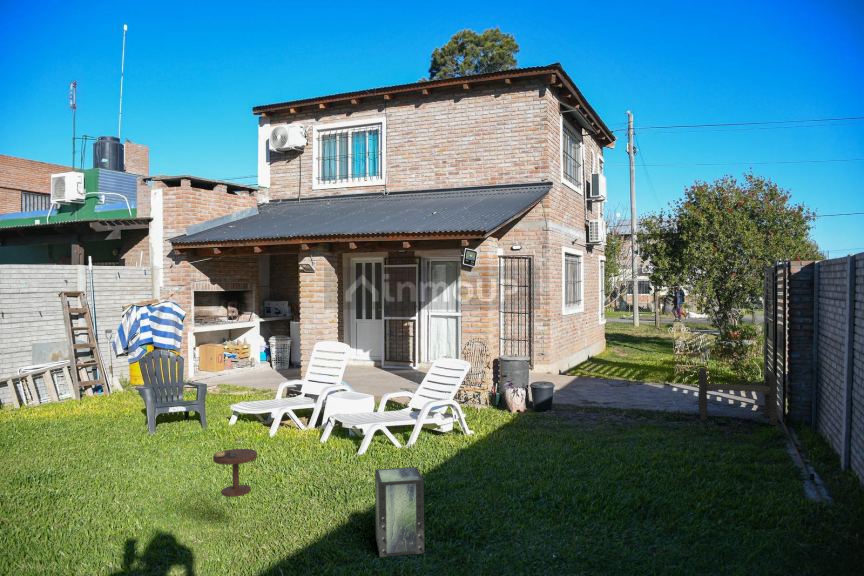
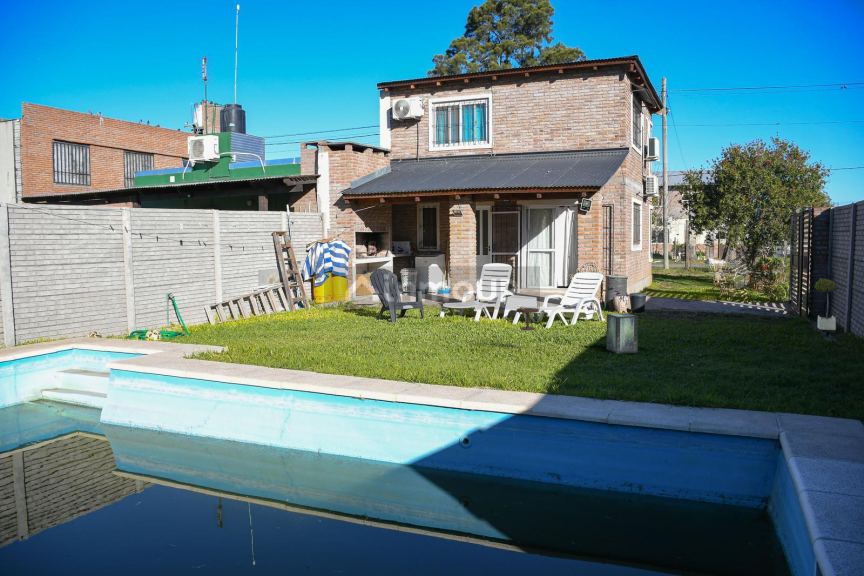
bench: present [699,368,777,425] -> none [747,281,802,316]
potted tree: none [791,378,834,470] -> present [815,278,839,330]

